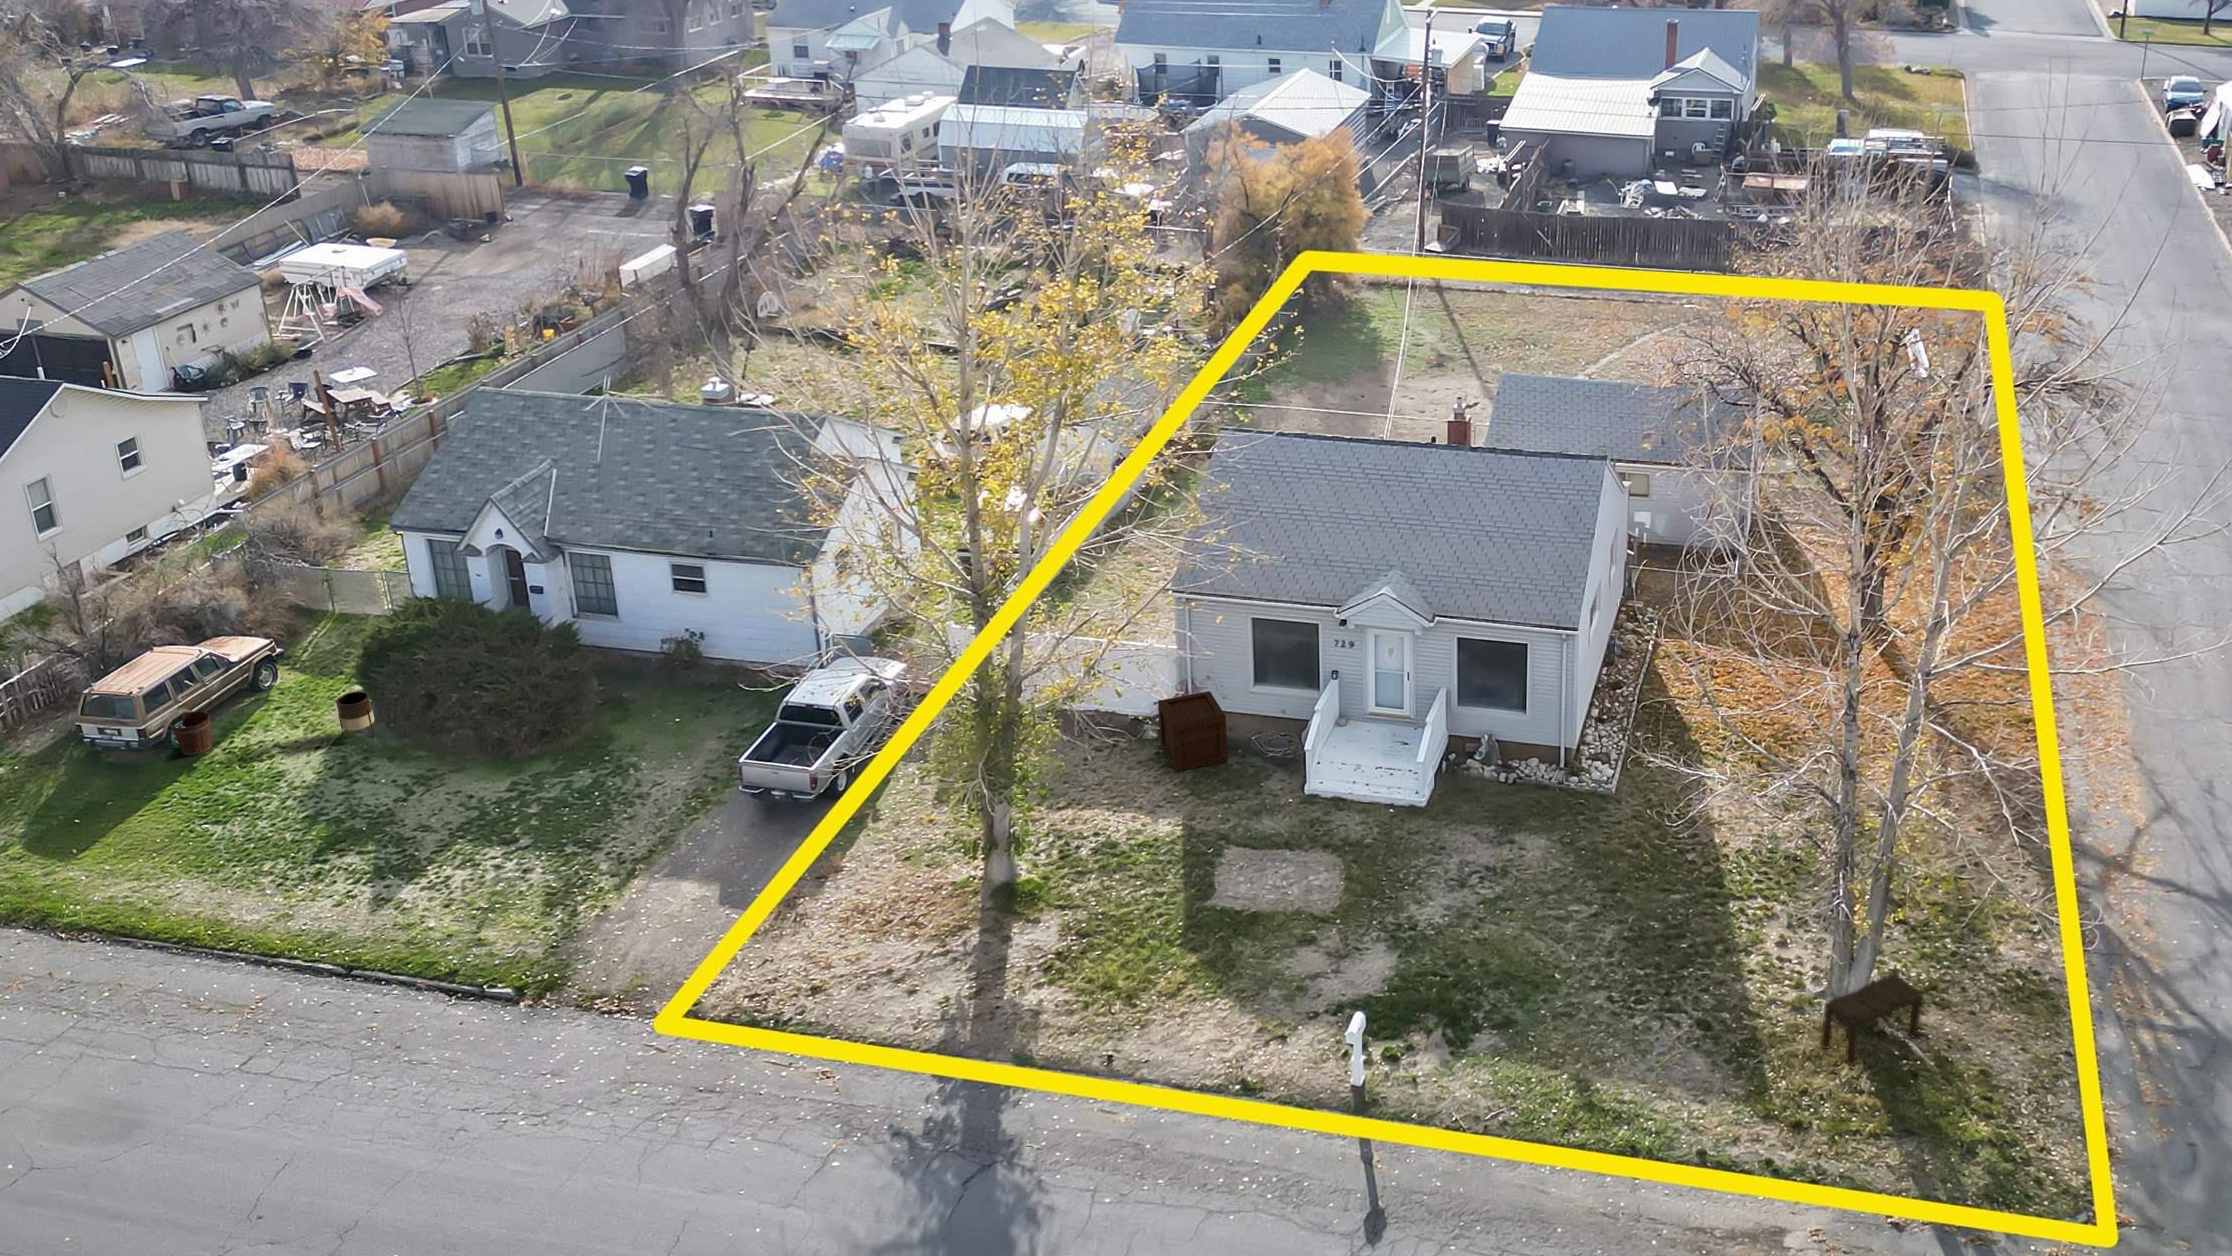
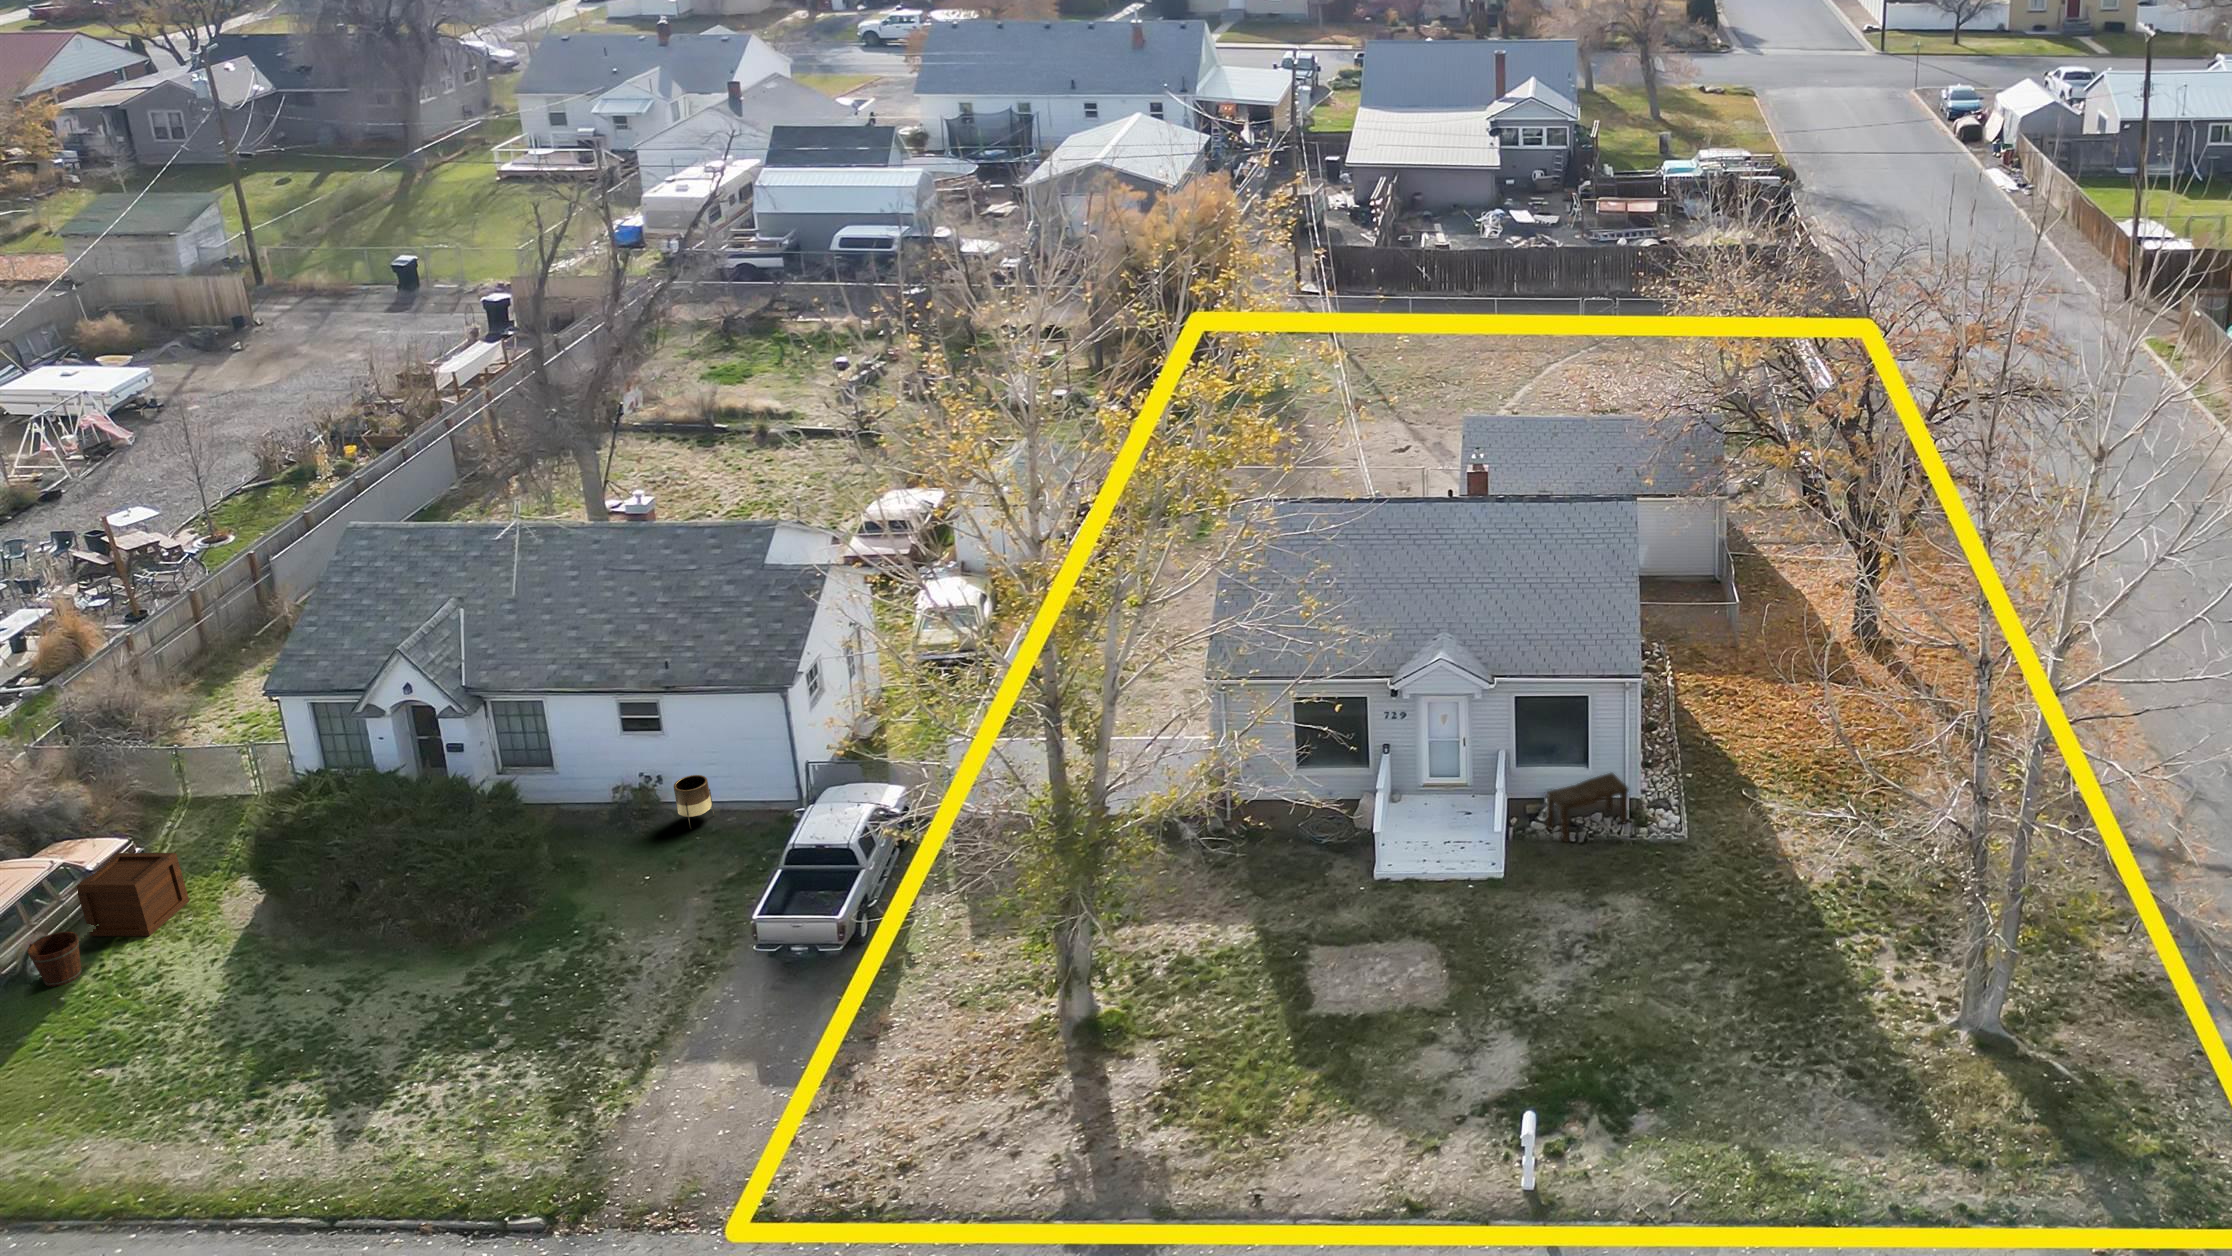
planter: present [336,691,374,740] -> present [674,775,715,829]
wooden crate: present [1158,691,1228,772] -> present [77,853,189,936]
bench: present [1821,974,1924,1065] -> present [1546,773,1629,842]

